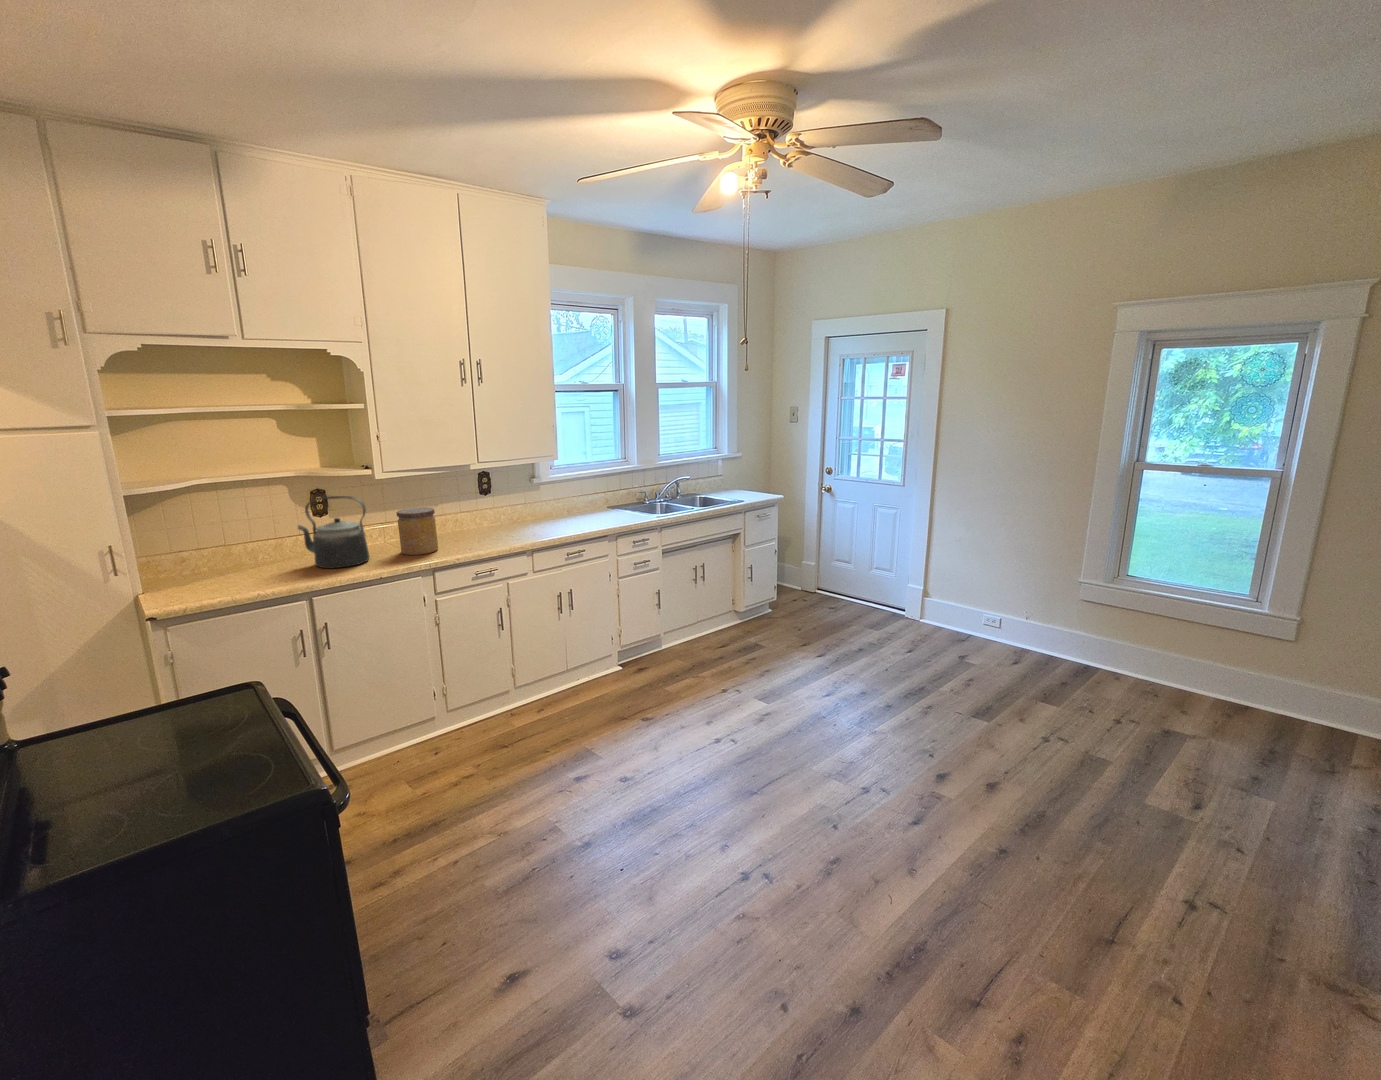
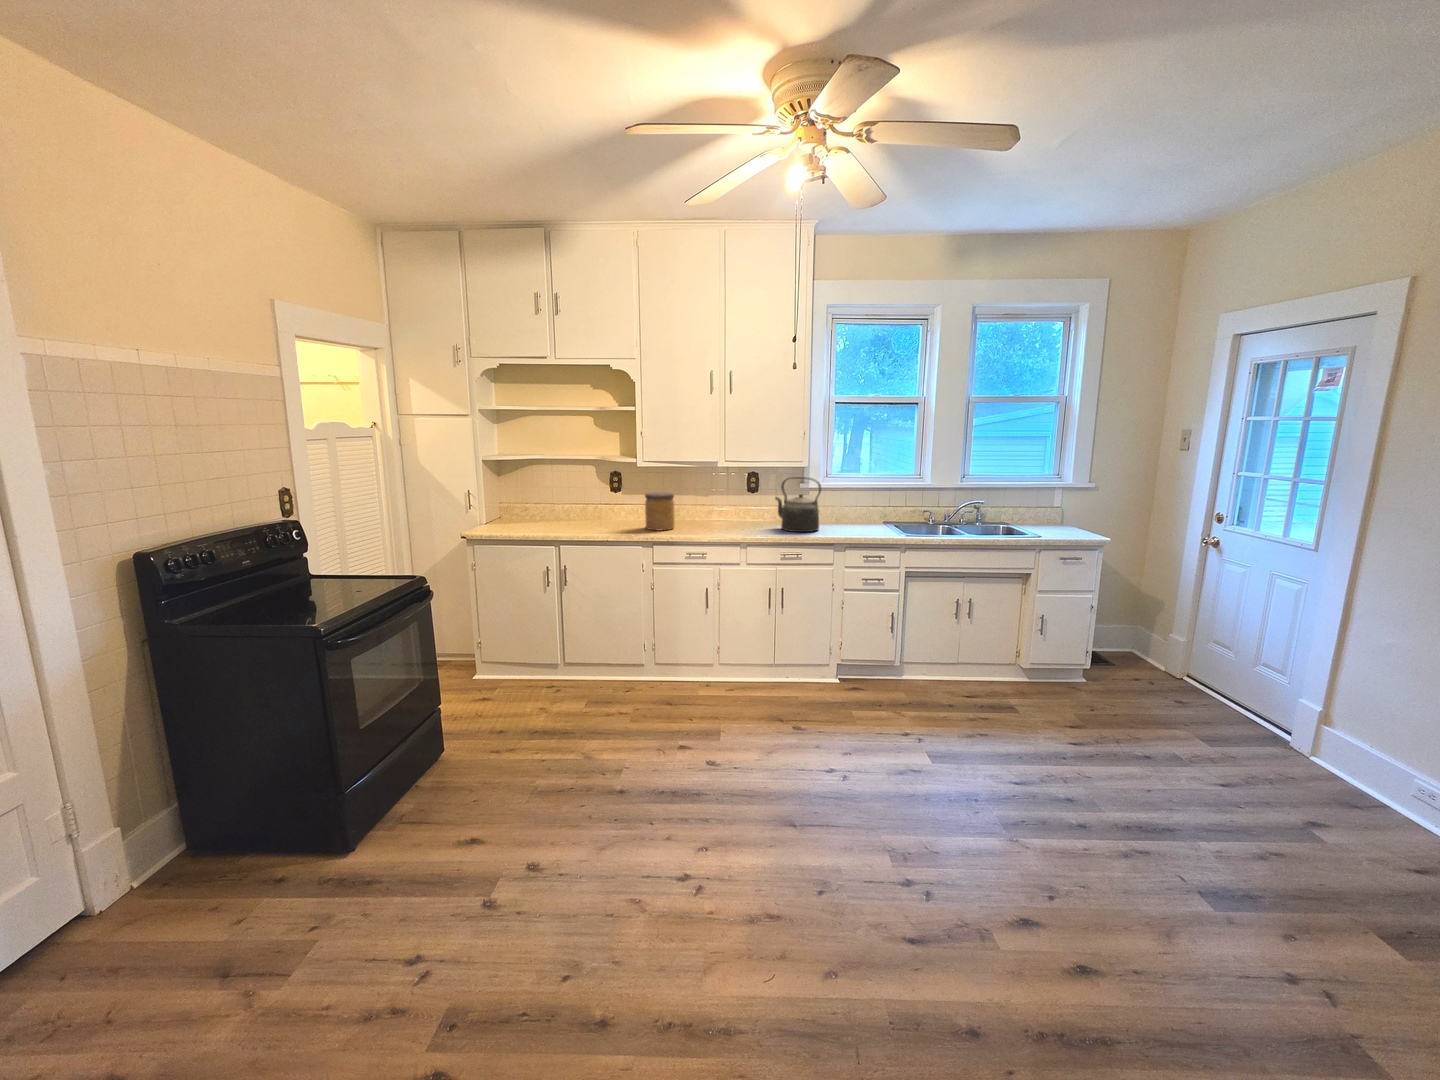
kettle: present [298,496,369,568] -> present [775,477,821,532]

